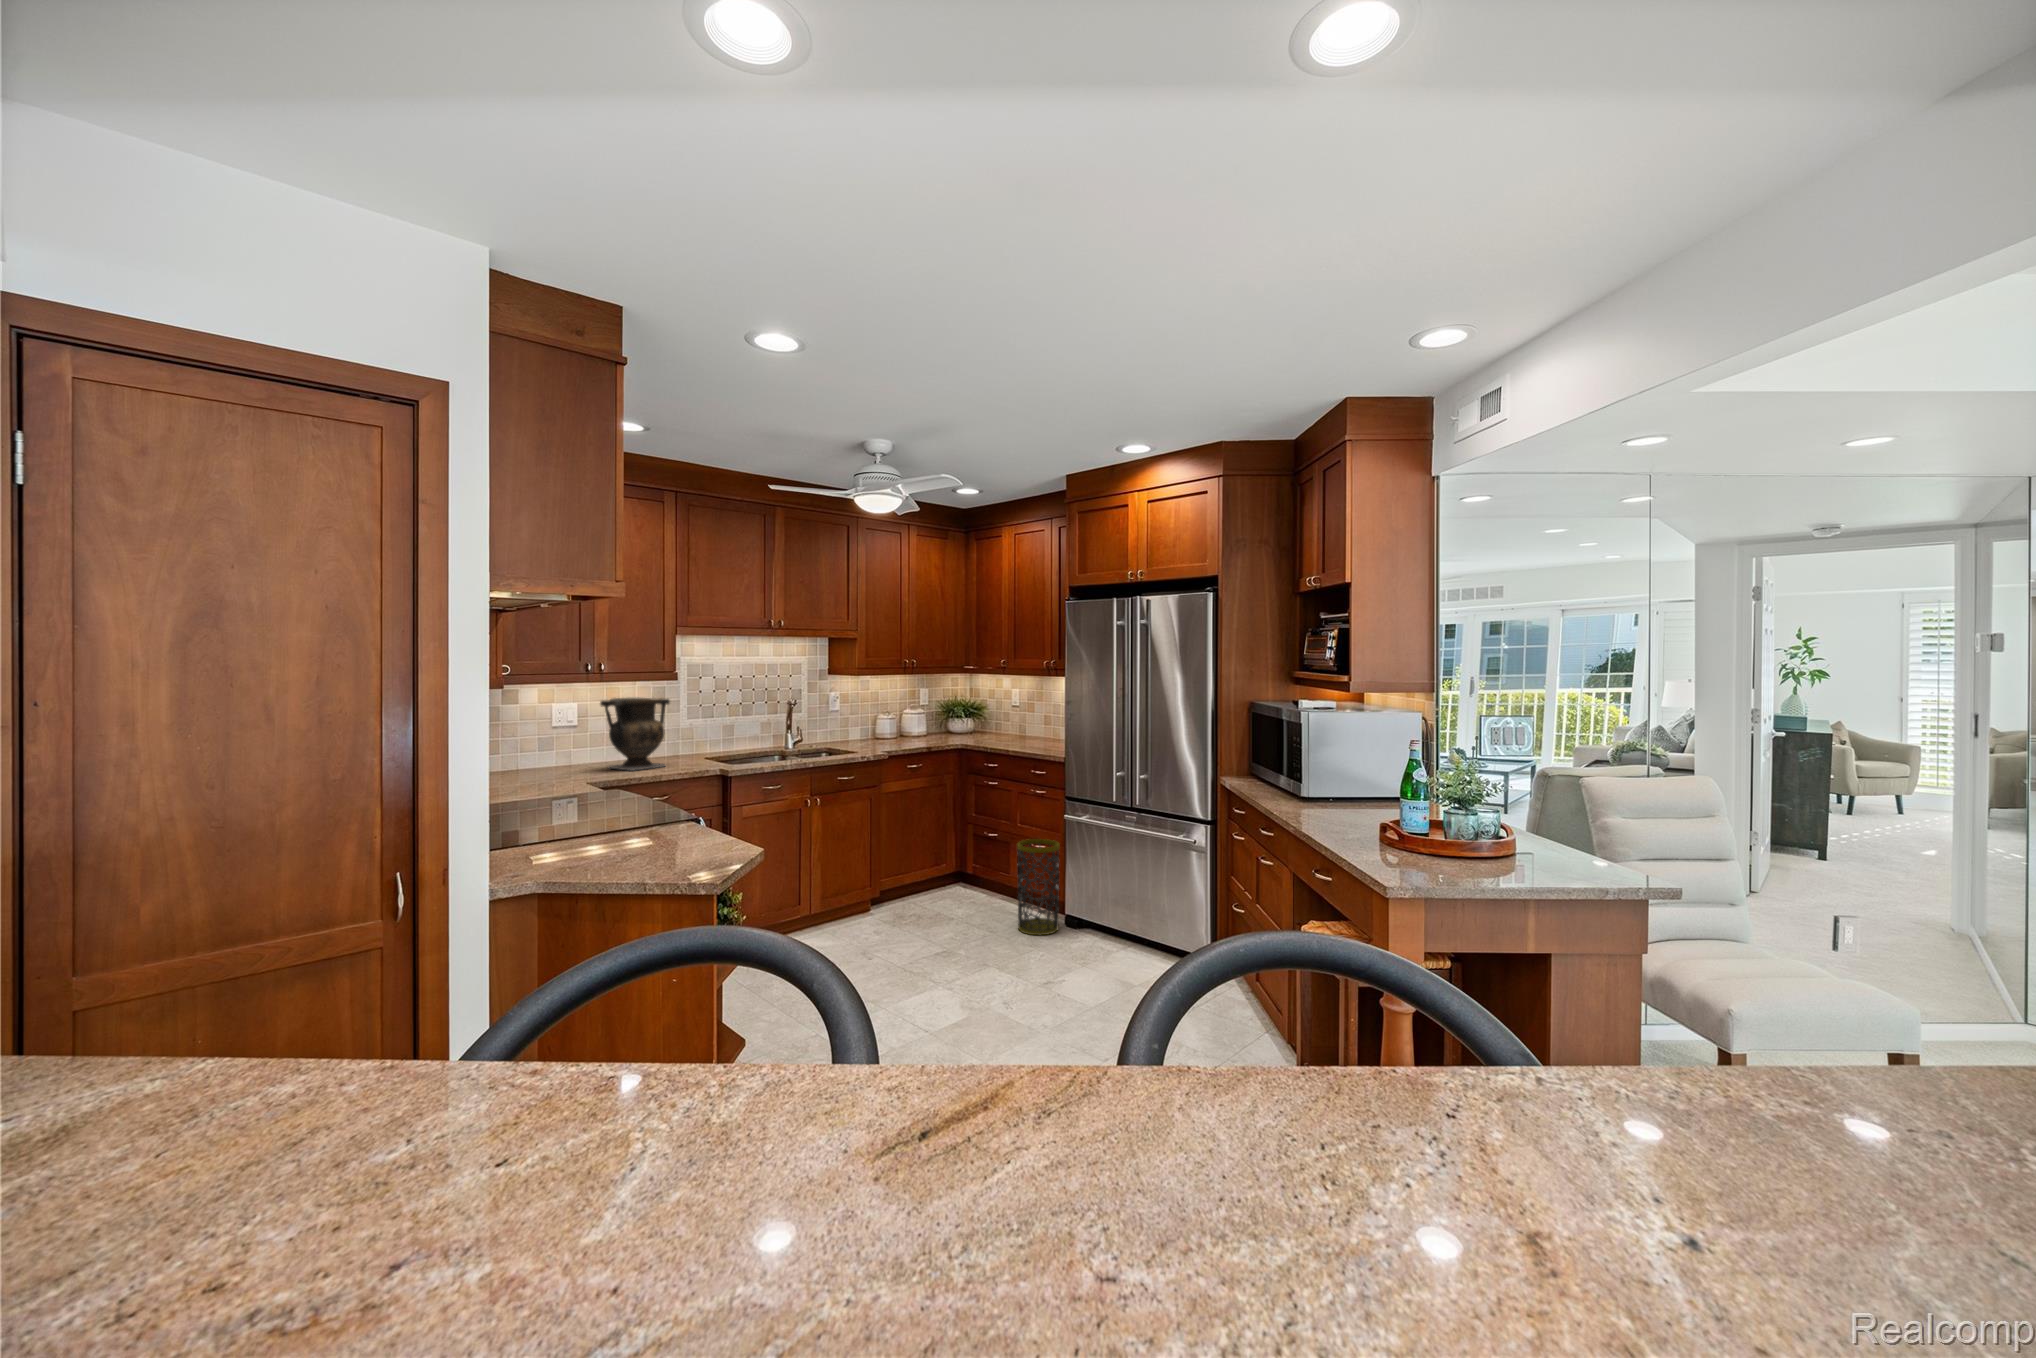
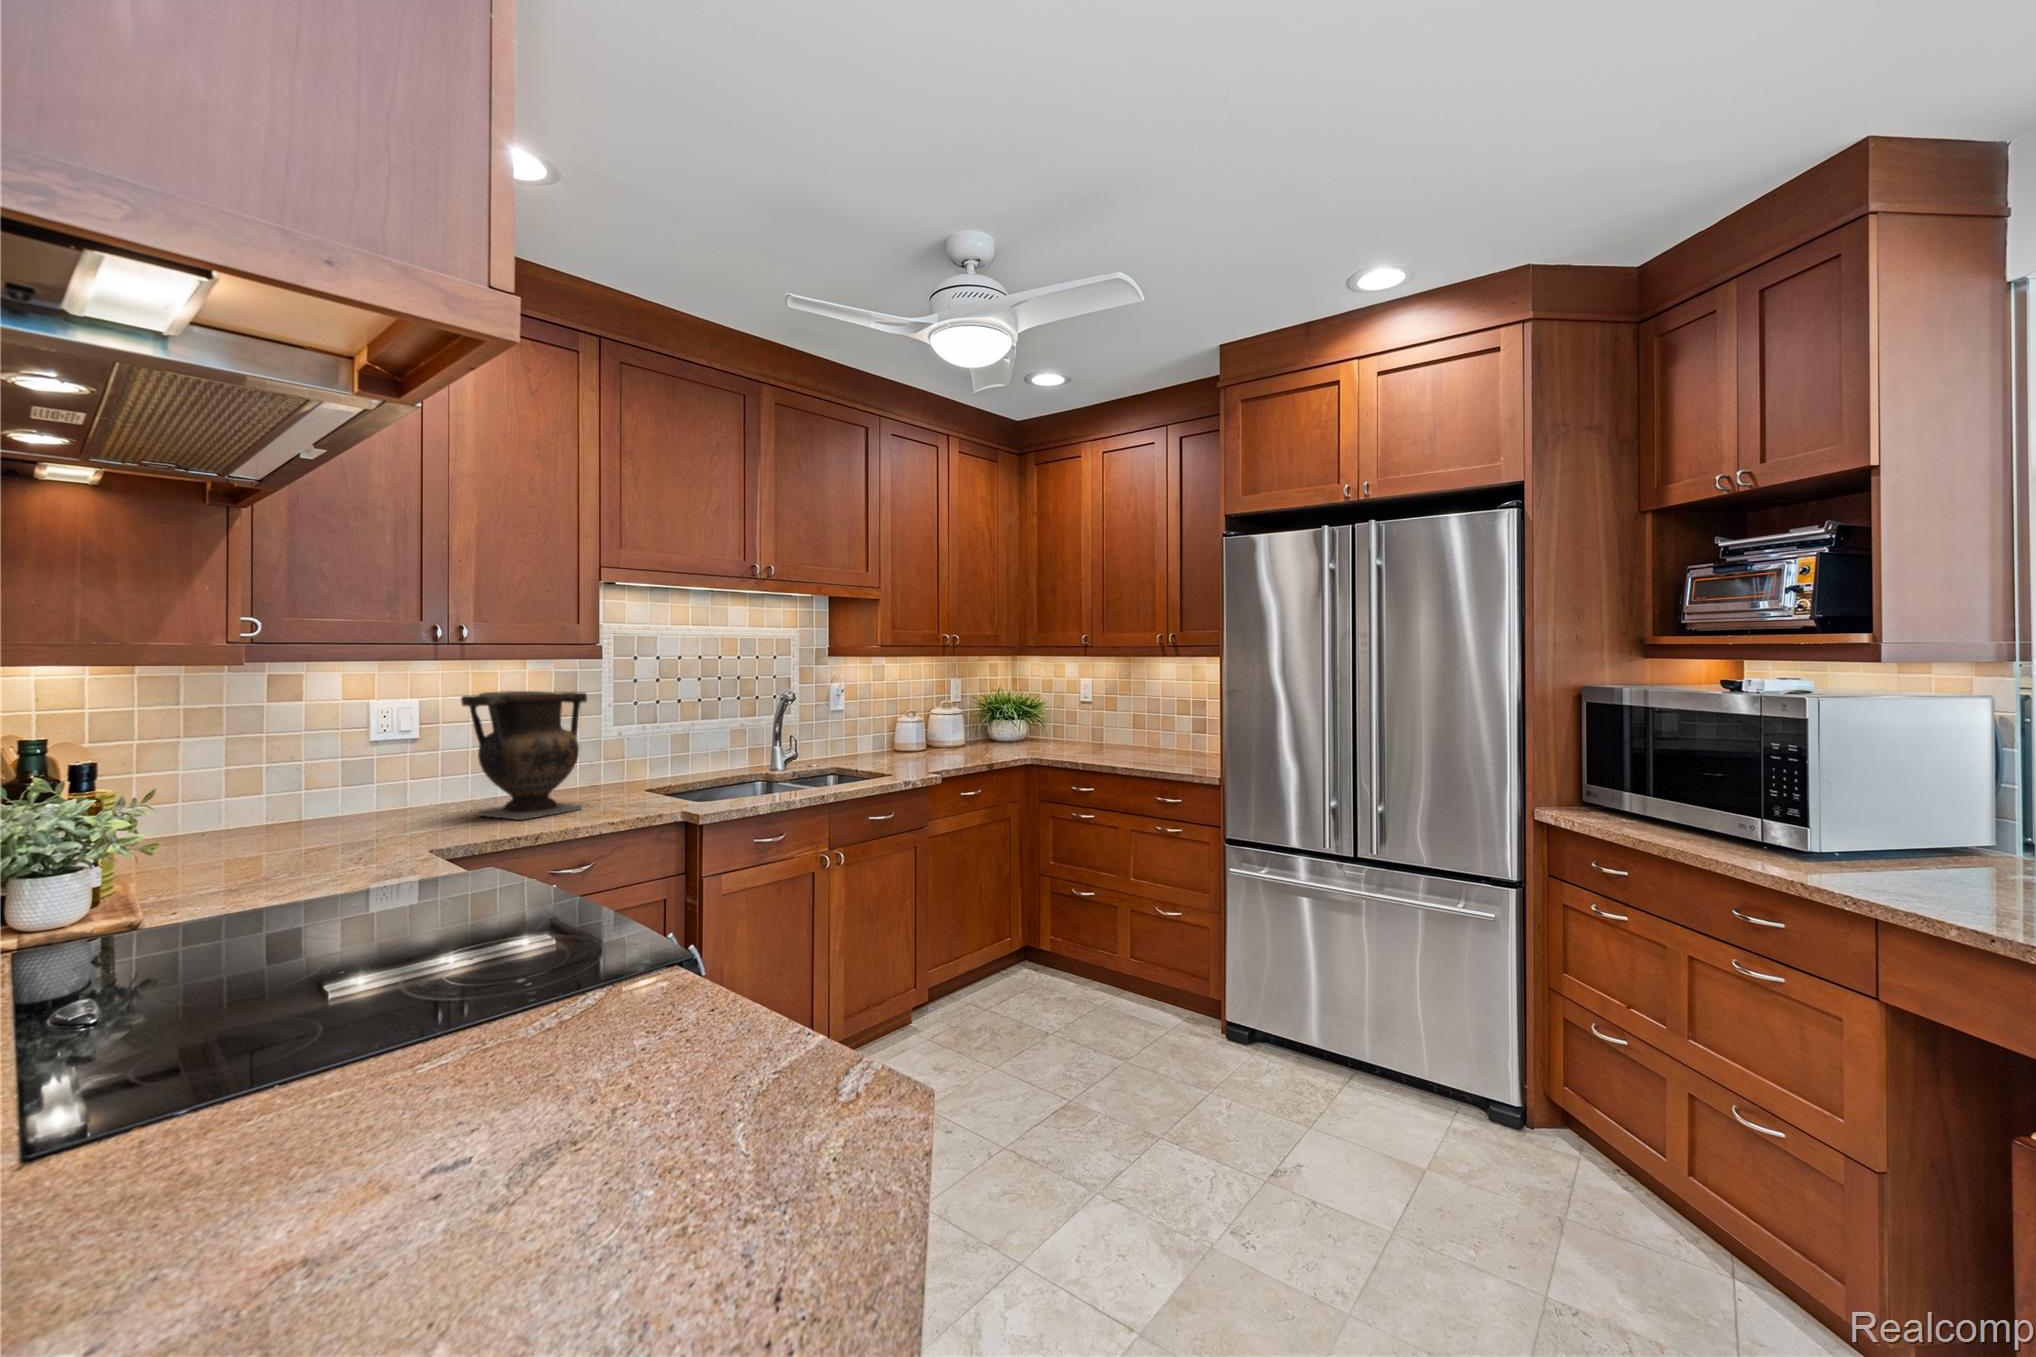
trash can: present [1017,839,1060,935] -> none [1162,907,1230,1065]

